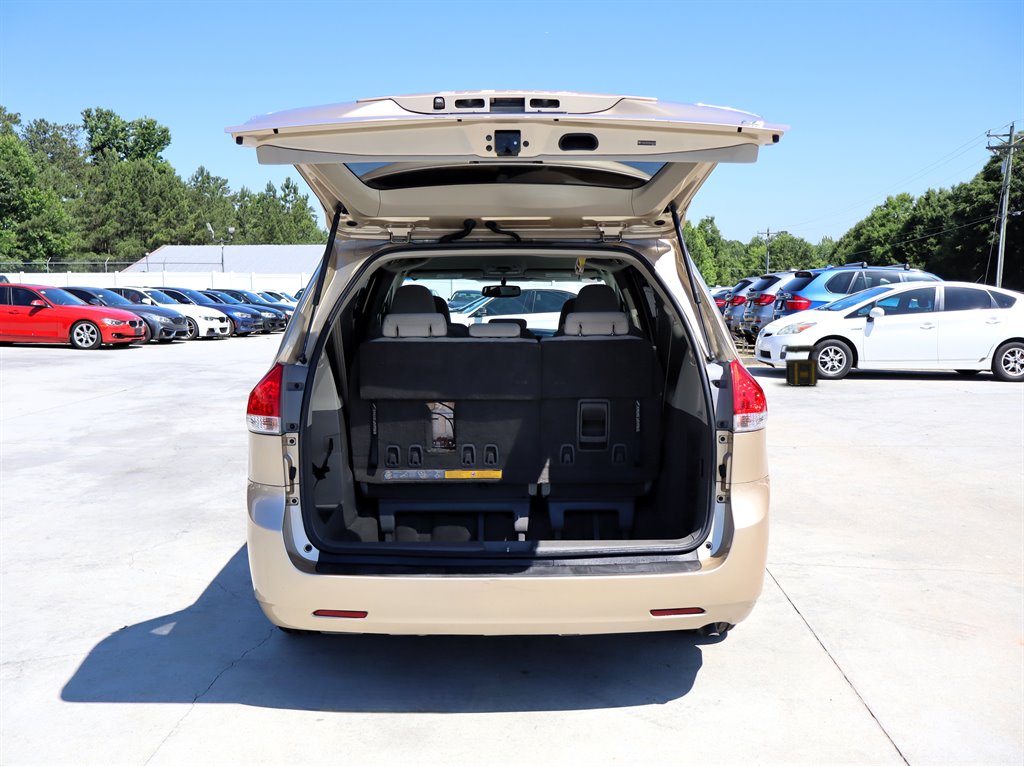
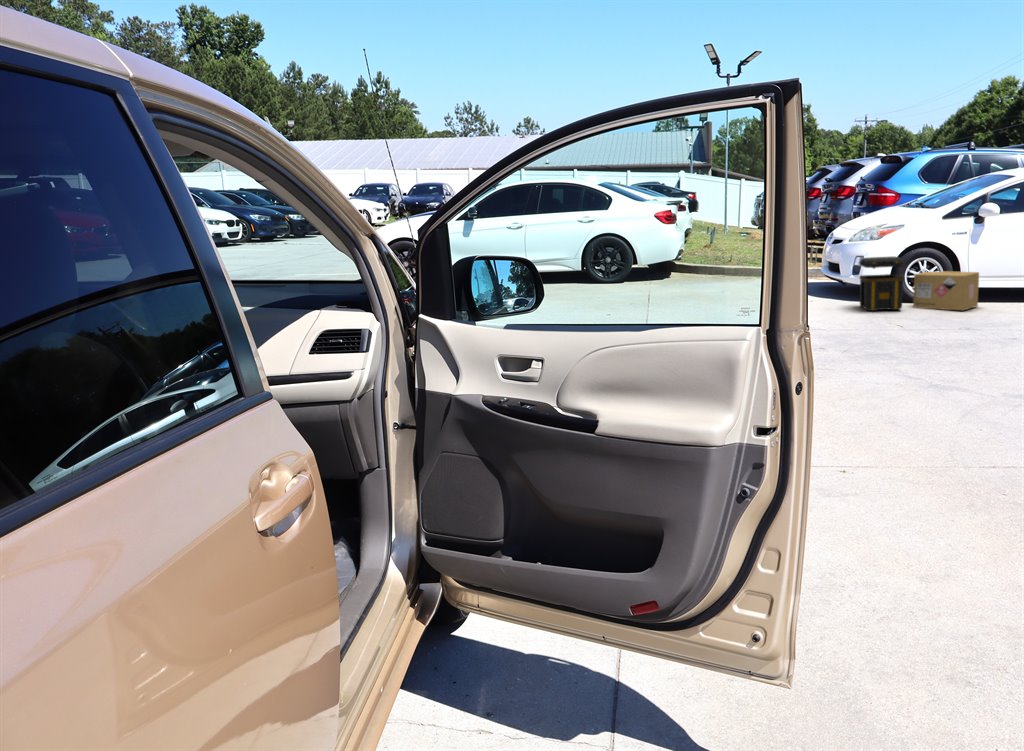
cardboard box: none [826,357,872,386] -> present [913,271,979,310]

